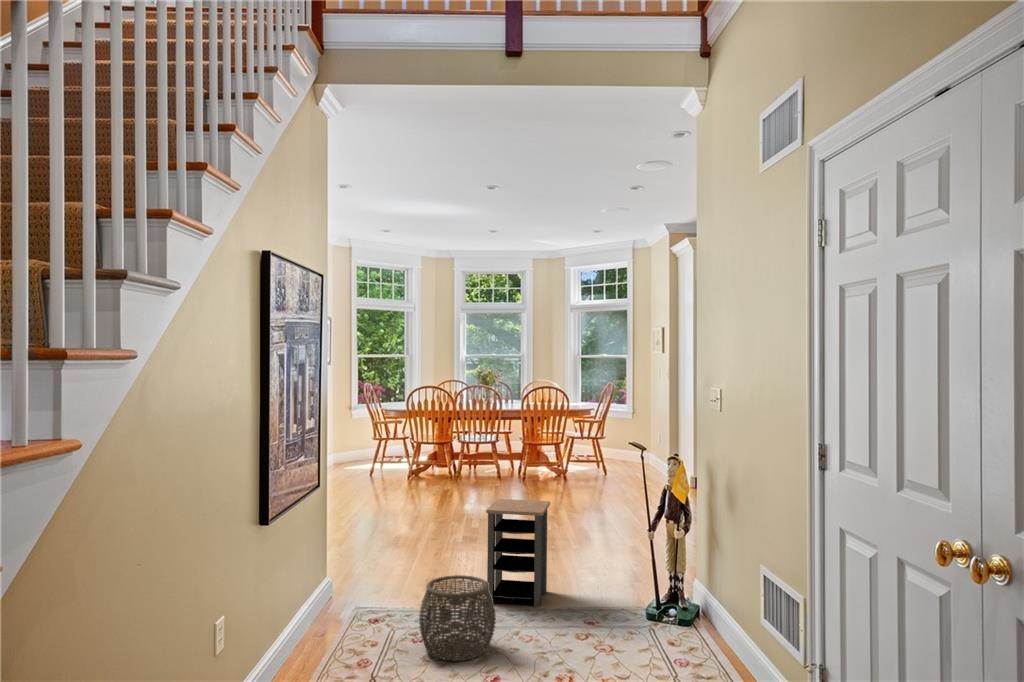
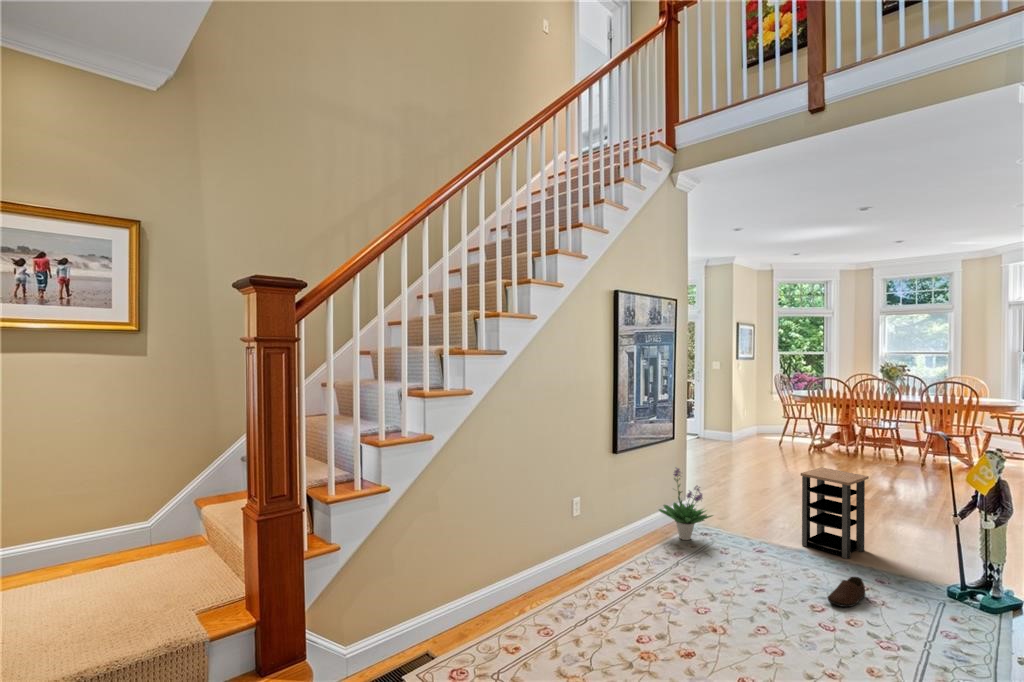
potted plant: none [311,530,390,637] -> present [659,468,712,540]
woven basket: present [419,575,496,661] -> none [720,513,782,577]
shoe: none [561,624,588,665] -> present [828,577,865,607]

